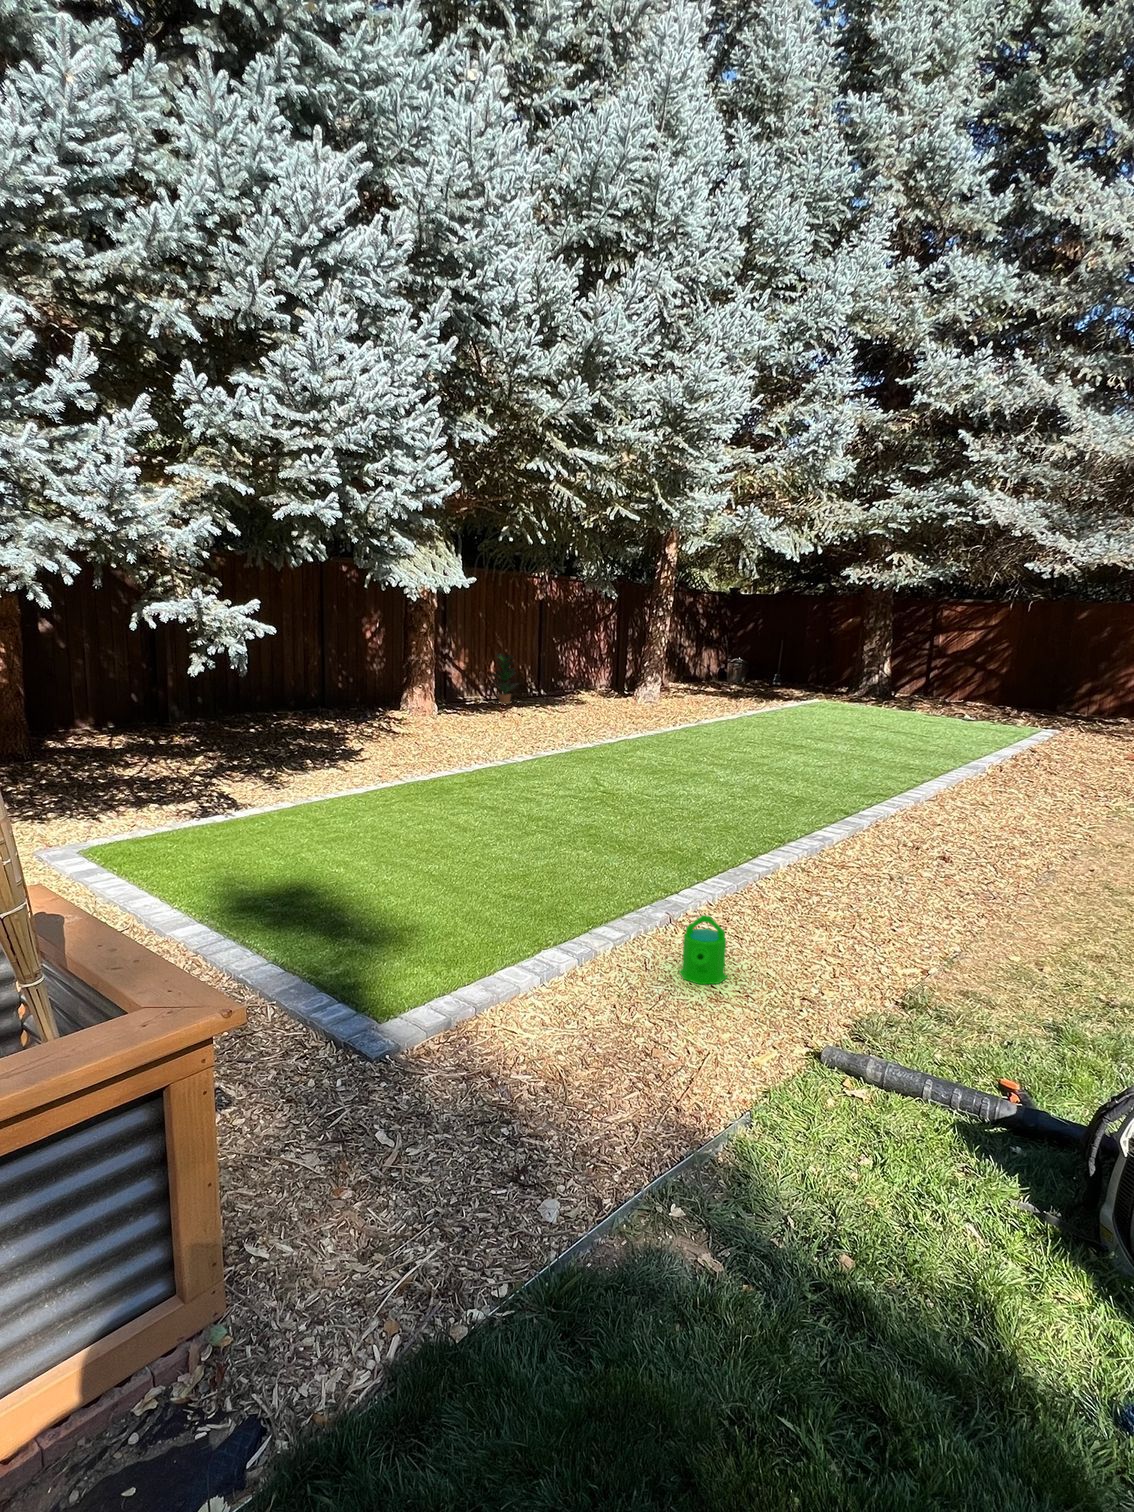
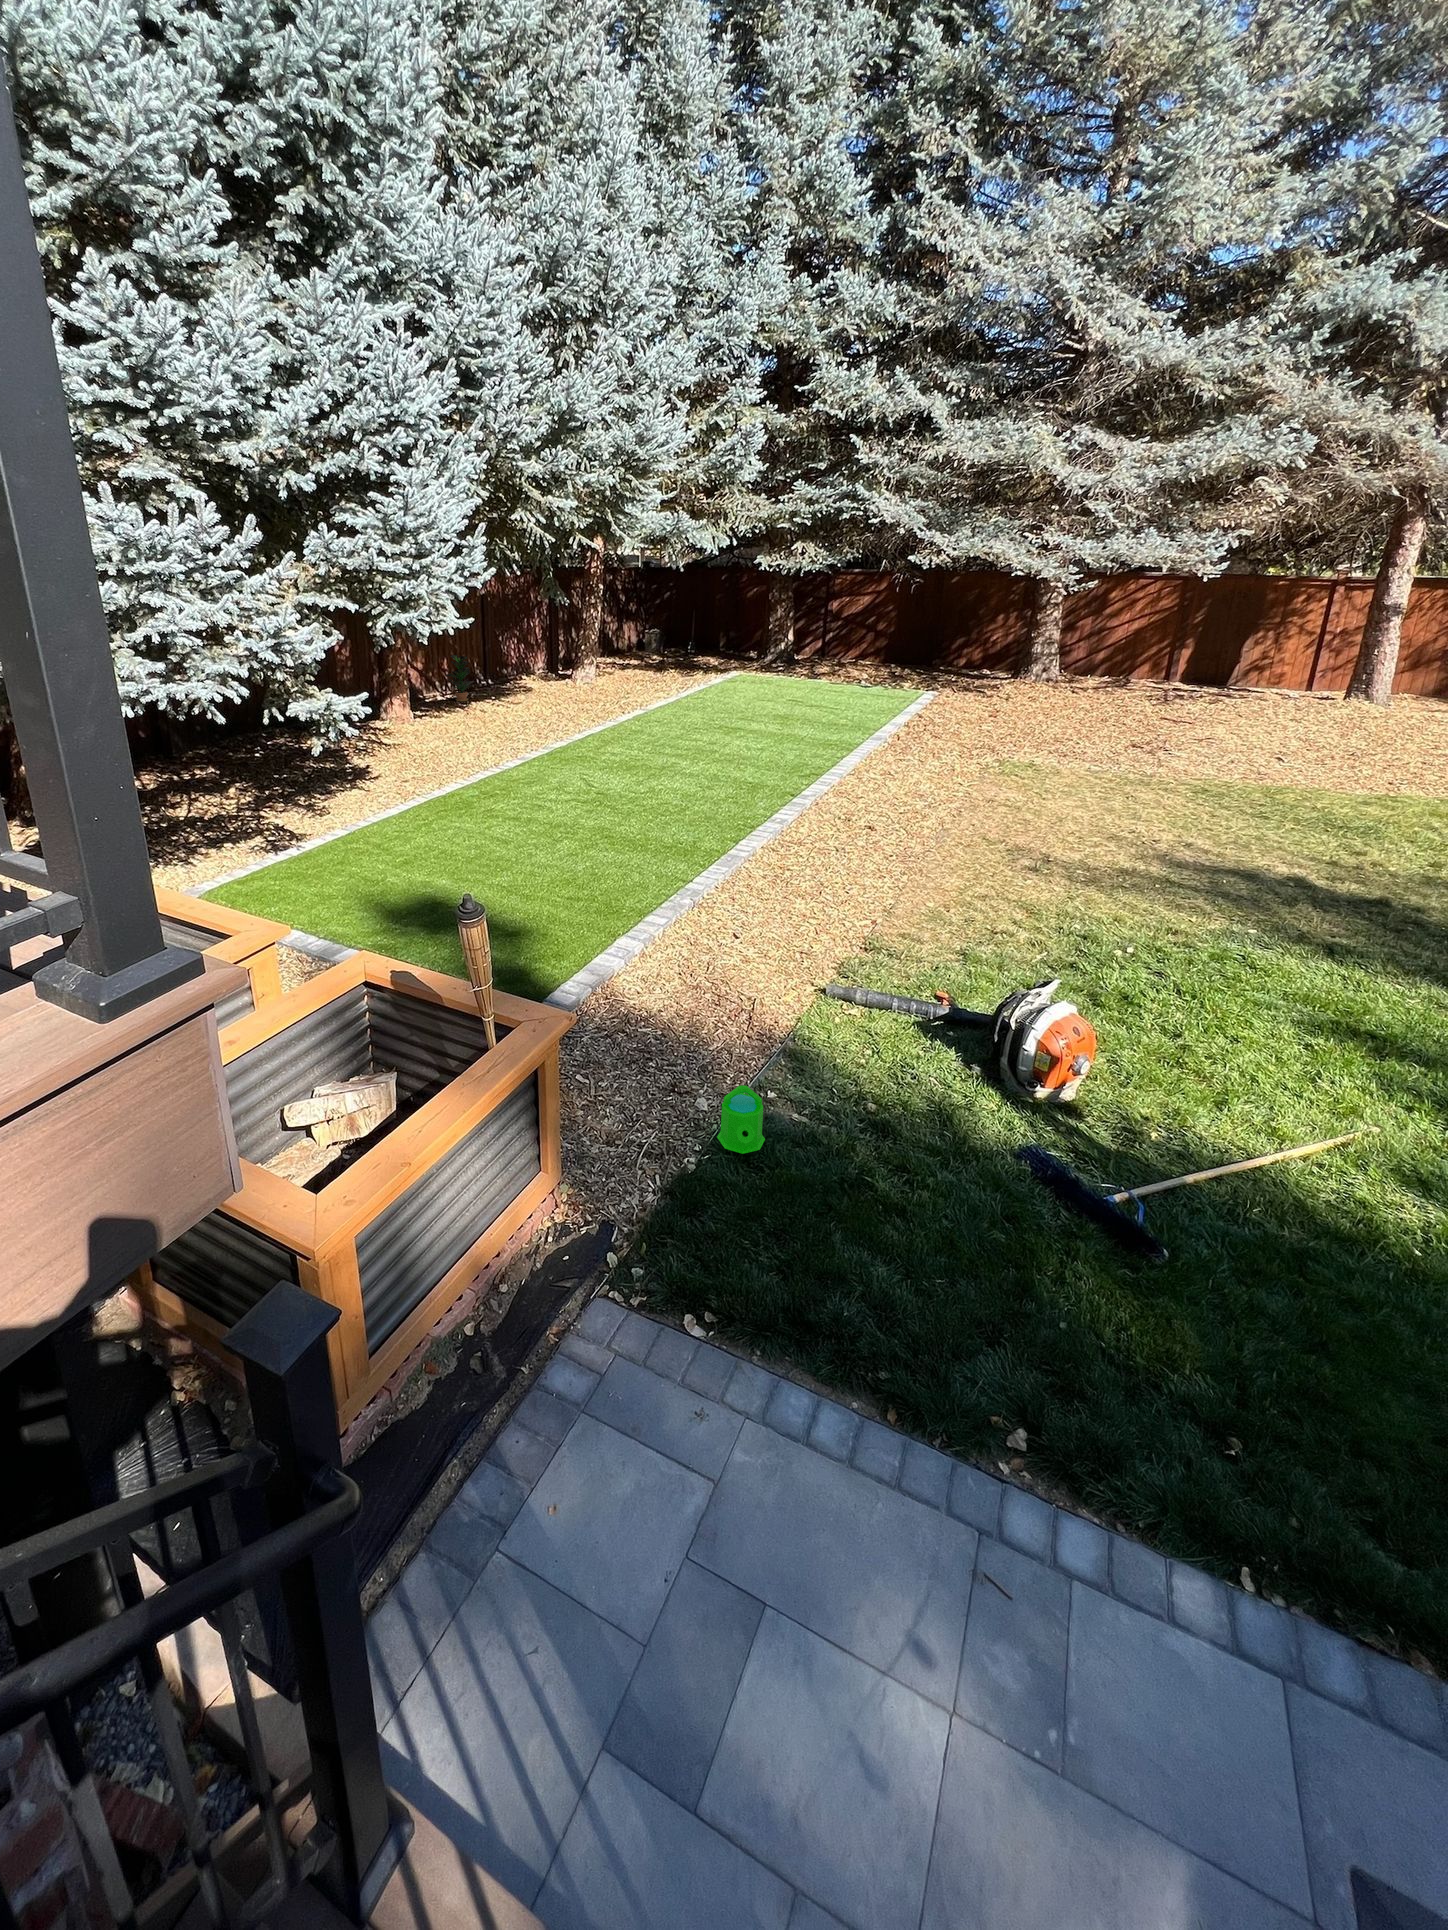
watering can: present [679,915,727,984] -> present [717,1085,765,1154]

